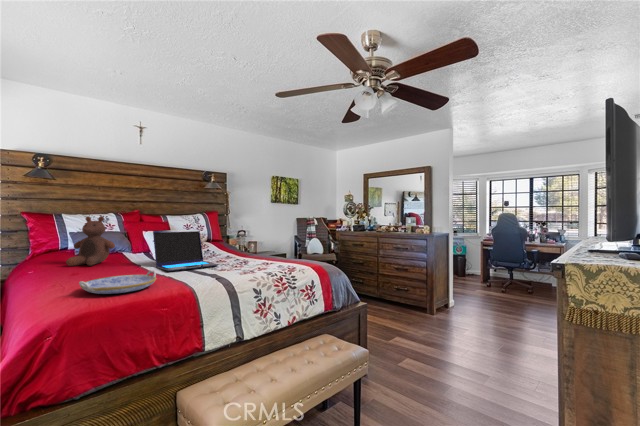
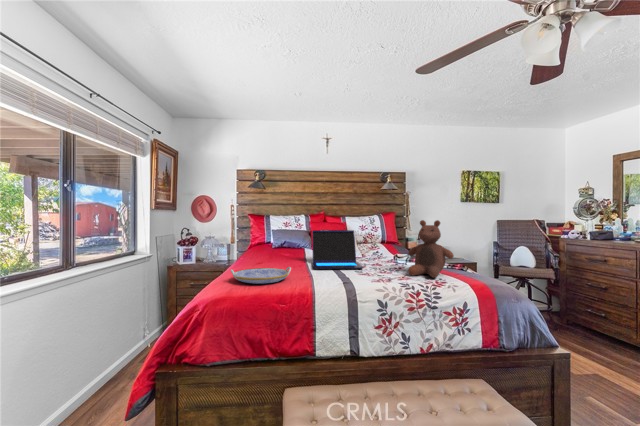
stuffed bear: present [66,216,115,266] -> present [408,220,454,278]

